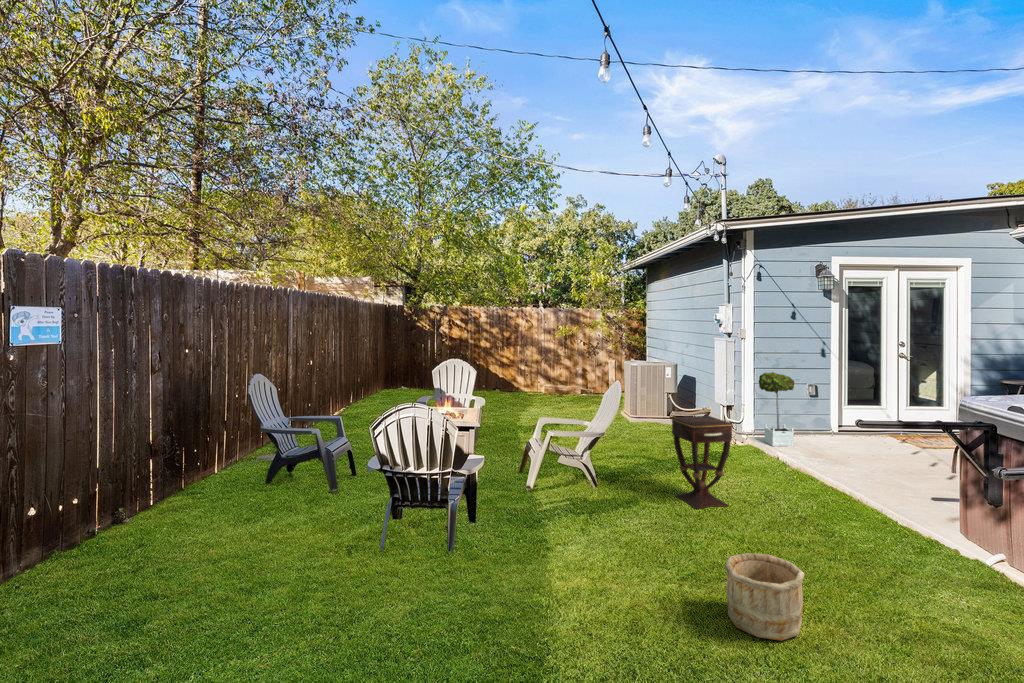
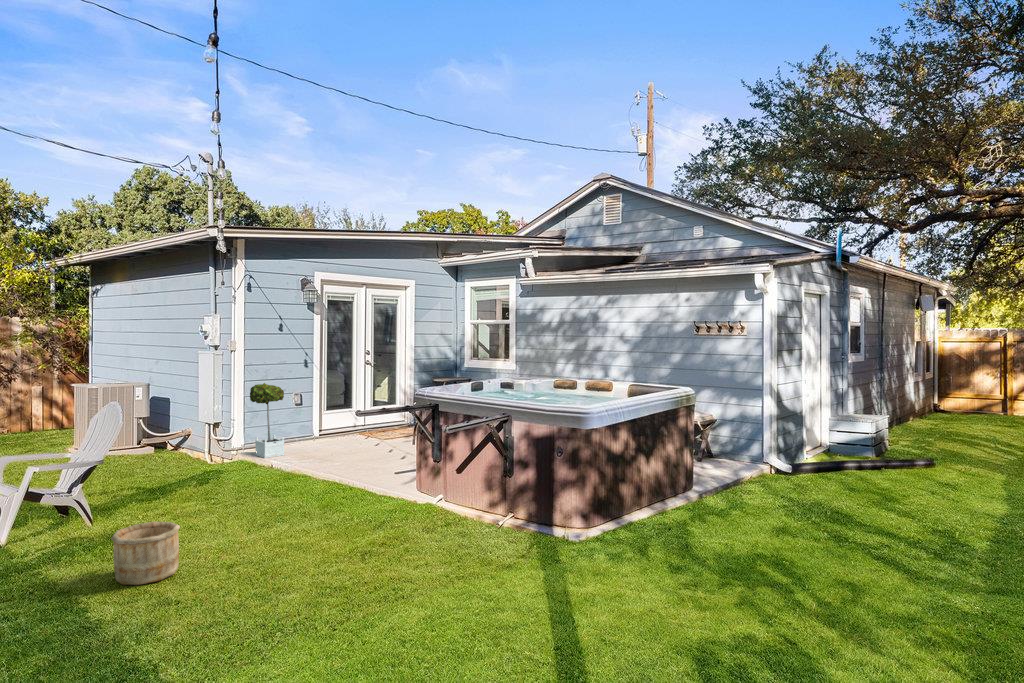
side table: present [672,416,733,509] -> none [179,428,246,523]
wooden bucket: present [724,553,804,641] -> present [111,522,180,585]

